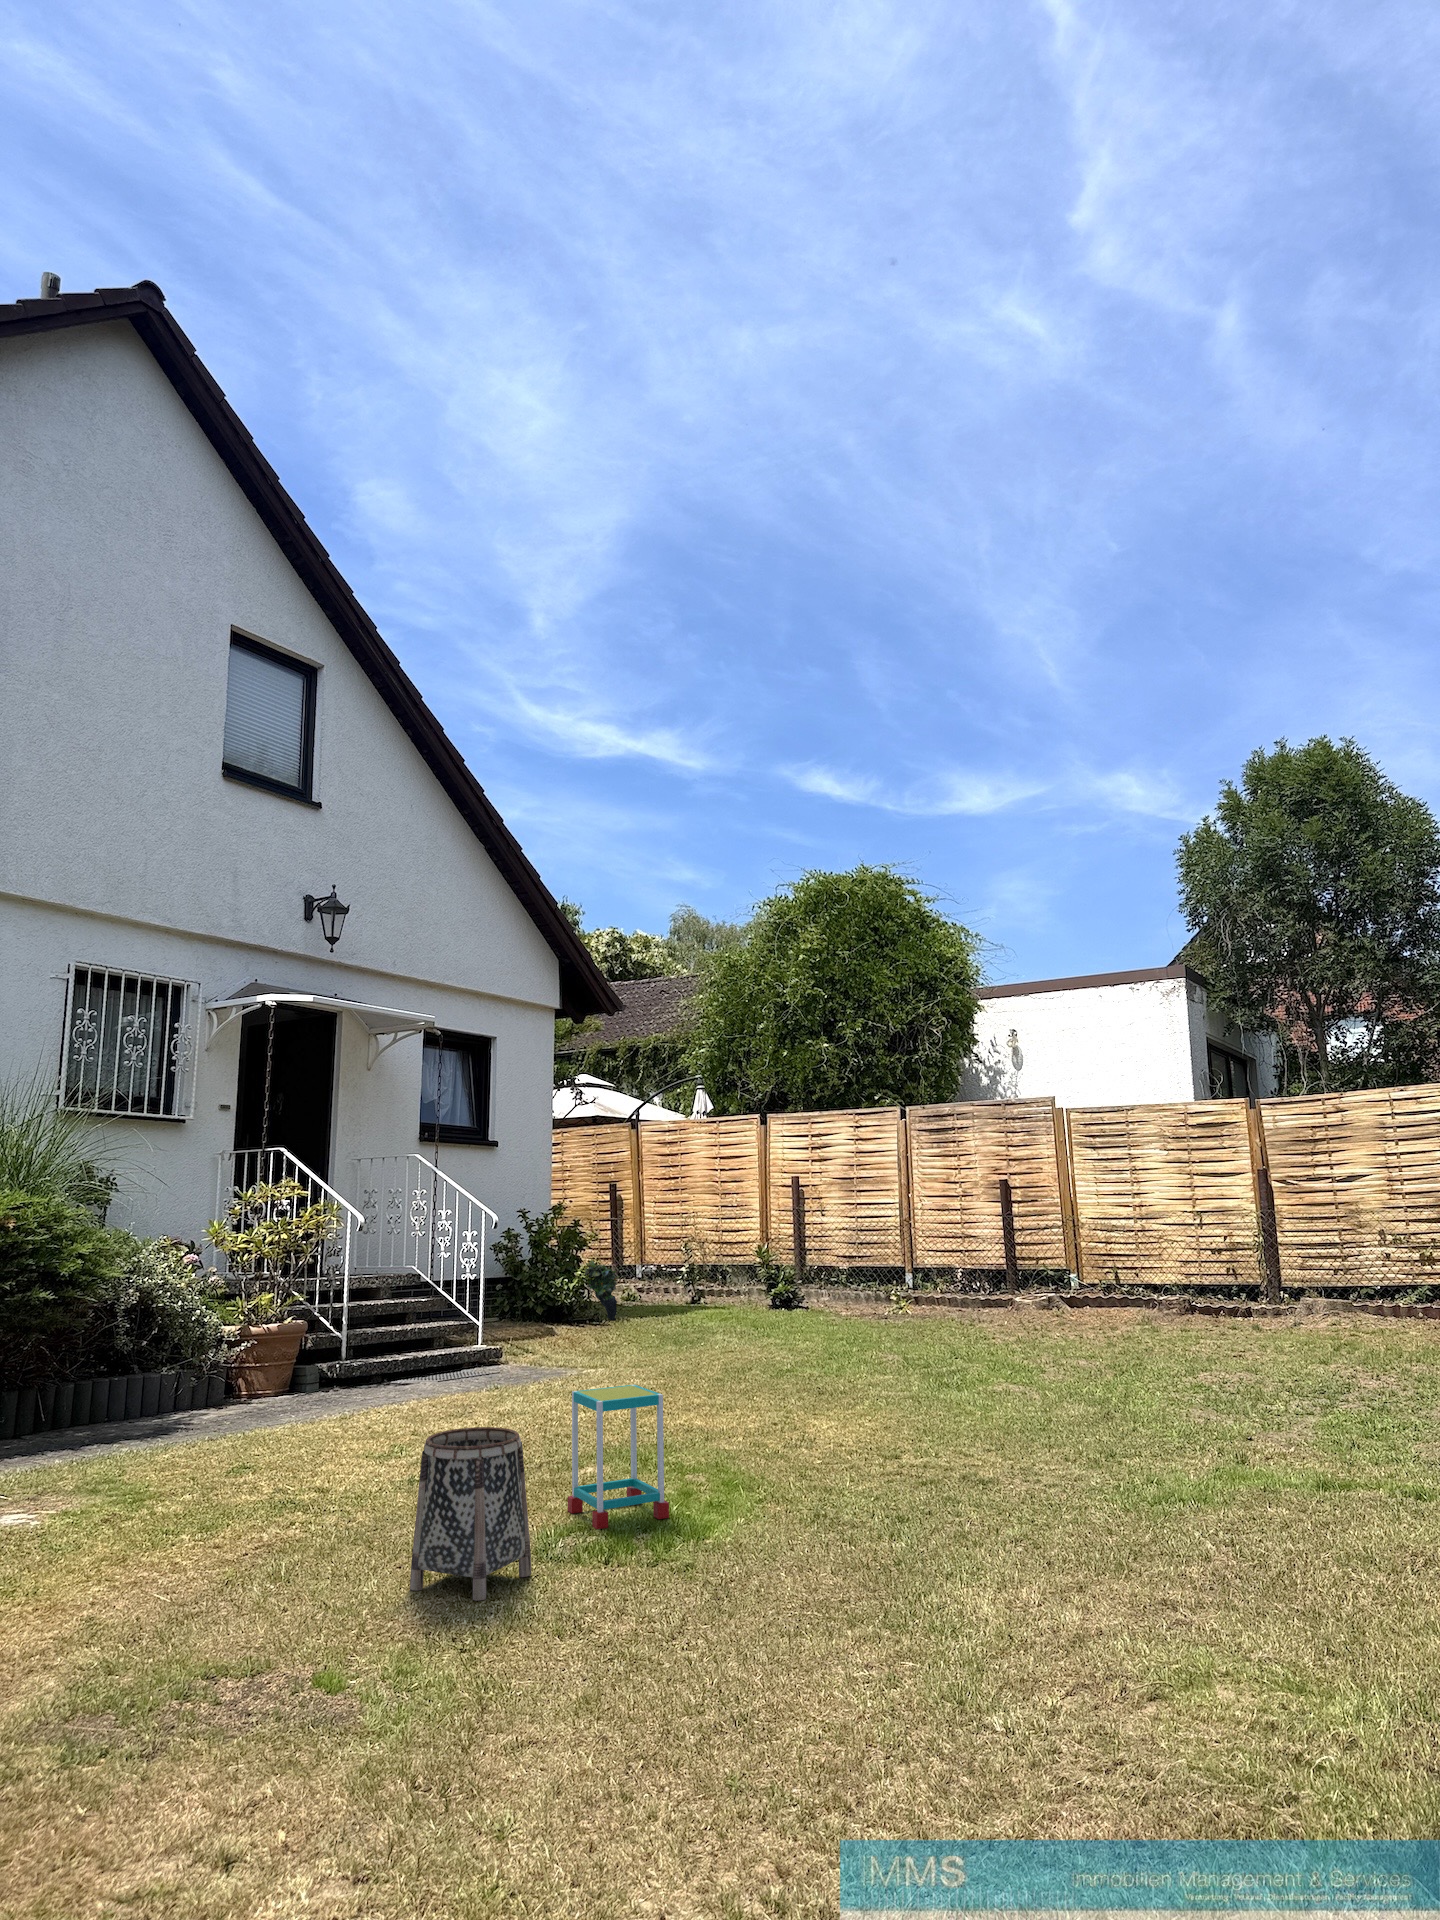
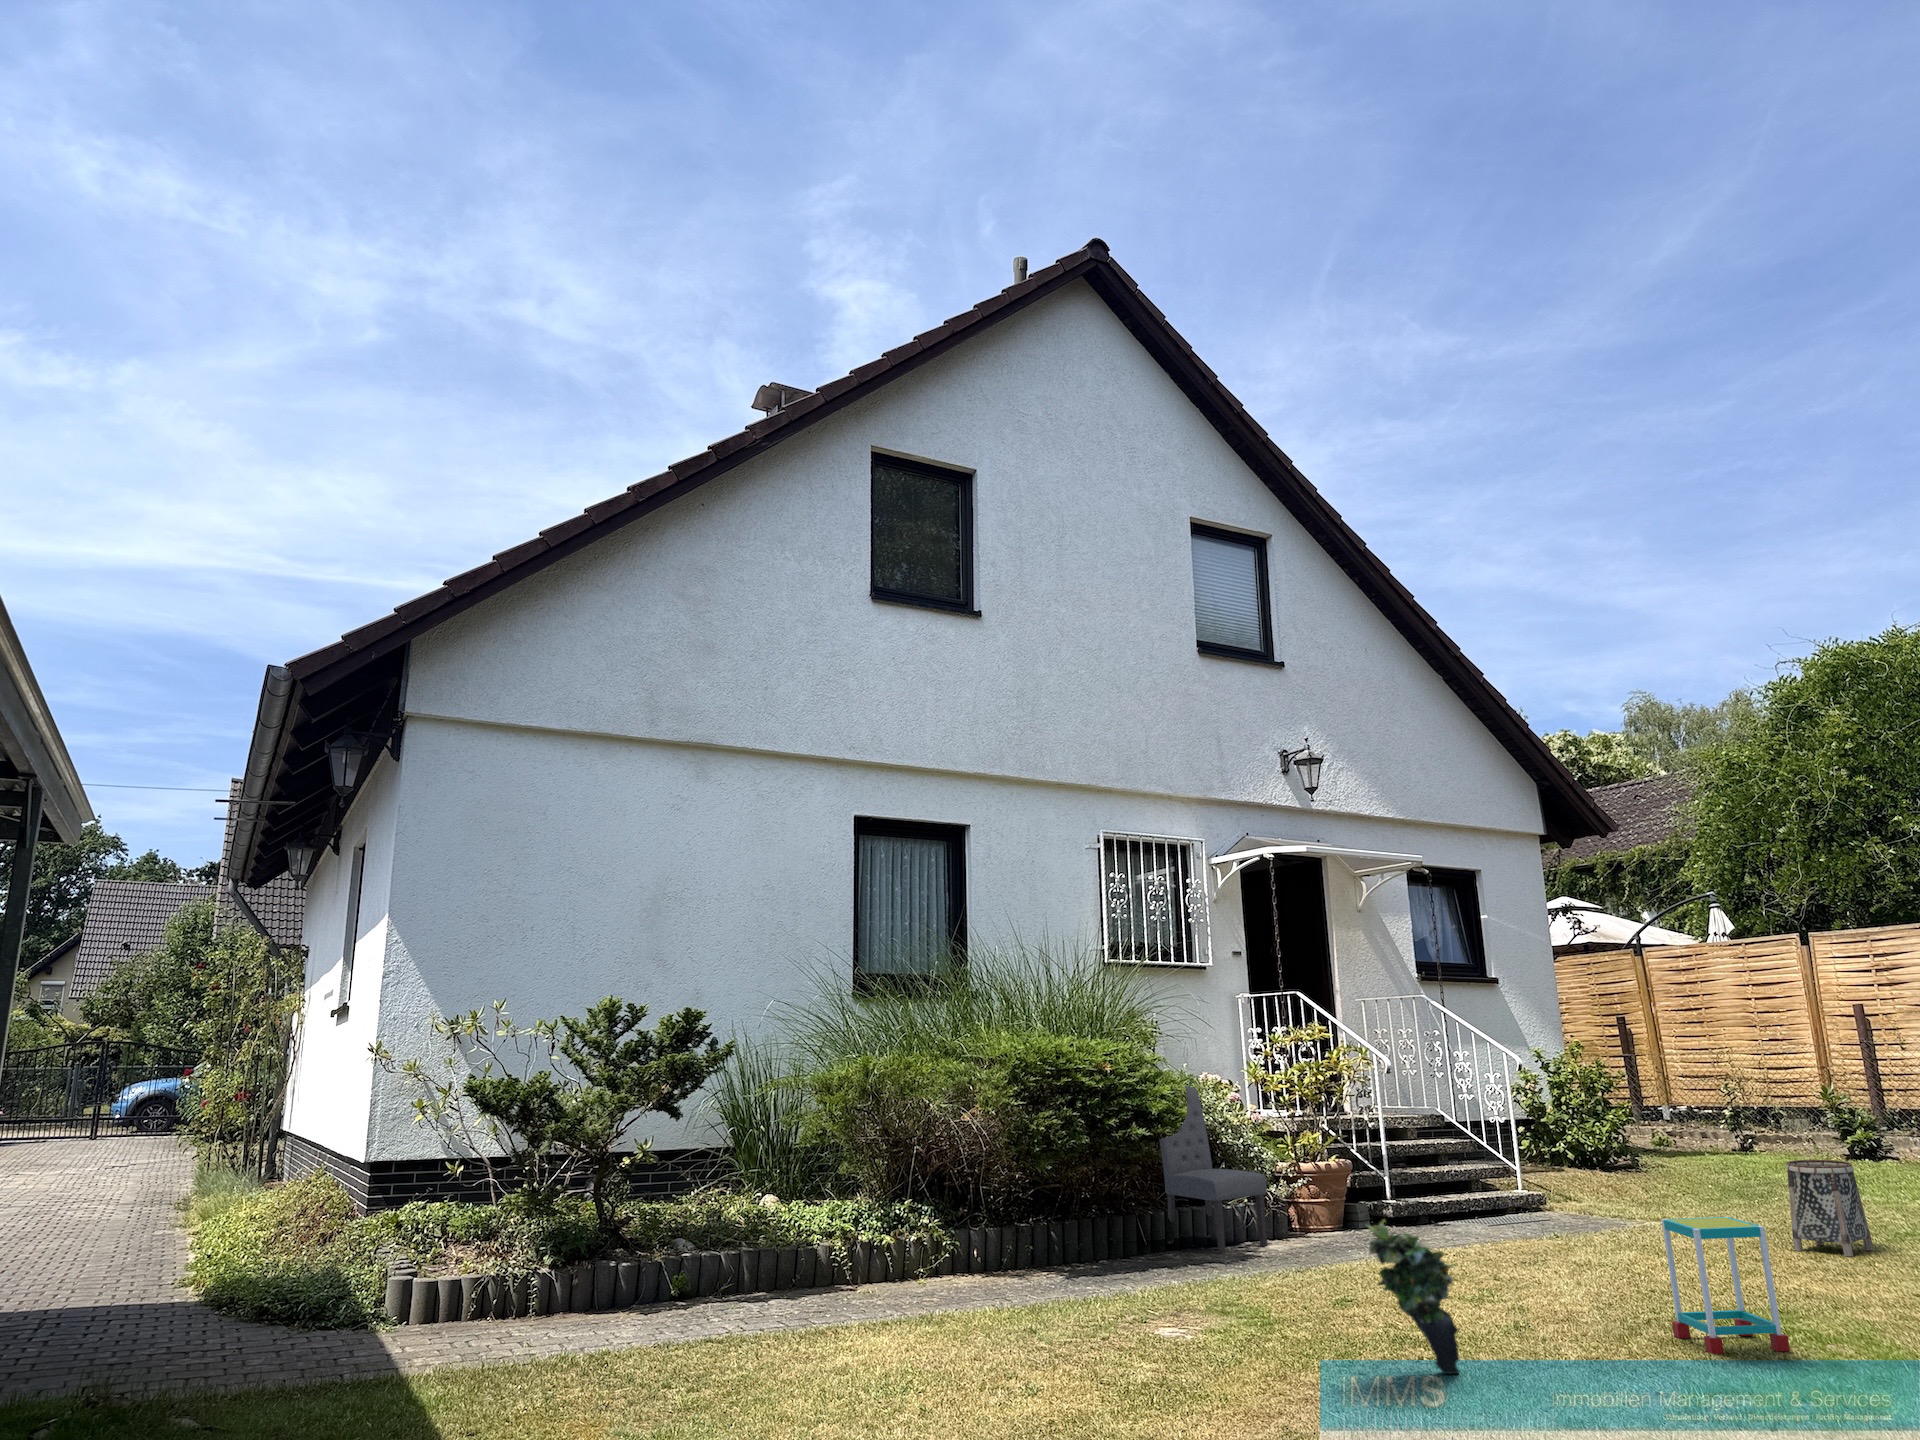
chair: none [55,1255,191,1450] -> present [1159,1086,1267,1254]
potted plant: present [585,1260,618,1320] -> present [1368,1220,1460,1374]
basket: present [410,1427,531,1601] -> present [1786,1160,1874,1256]

